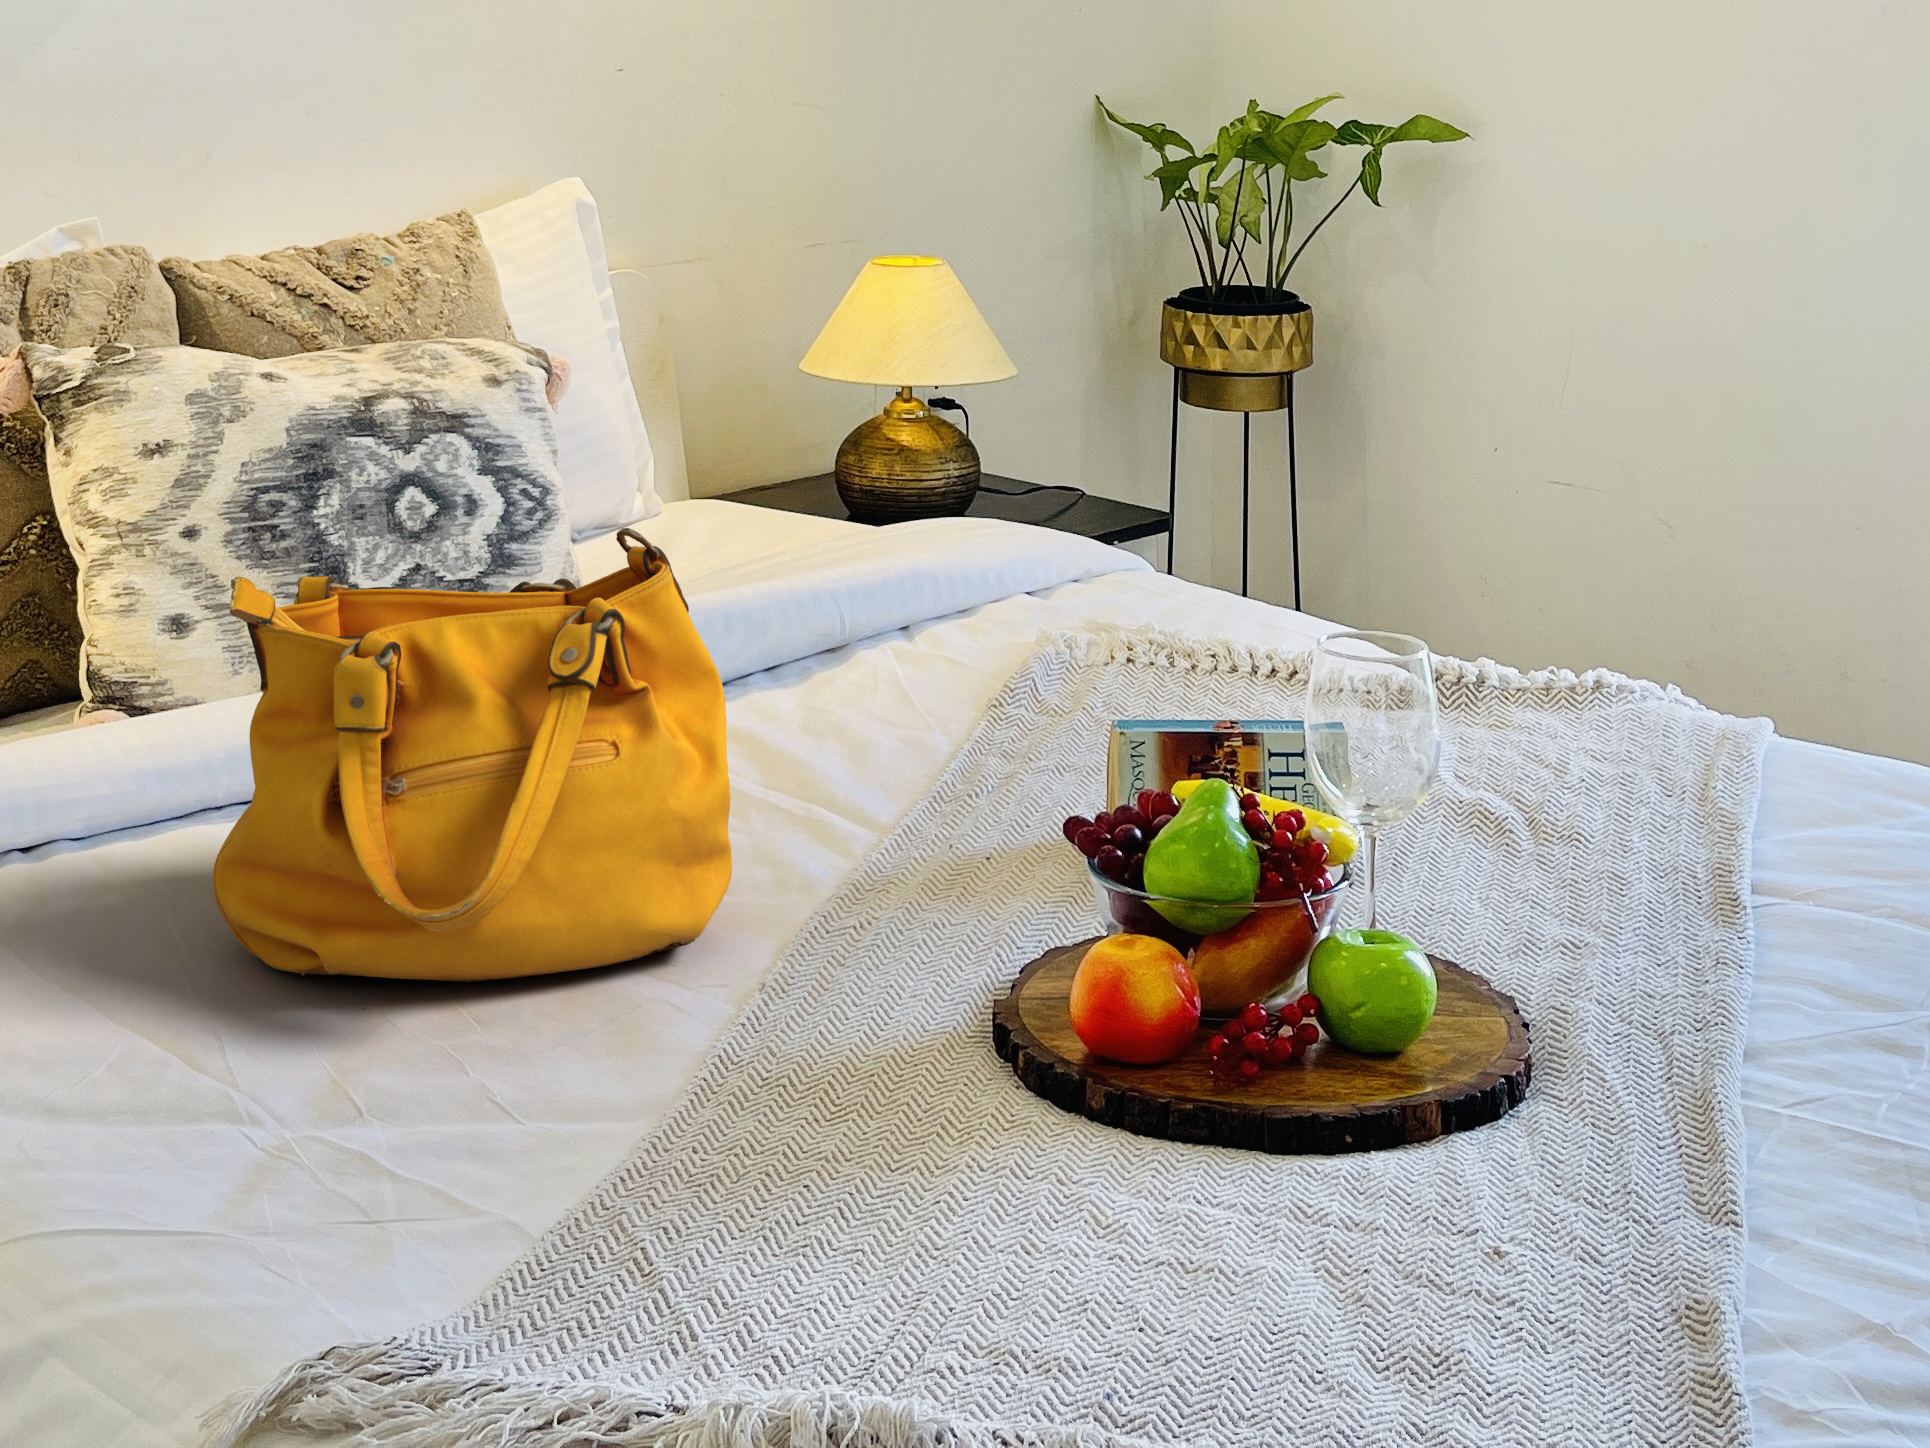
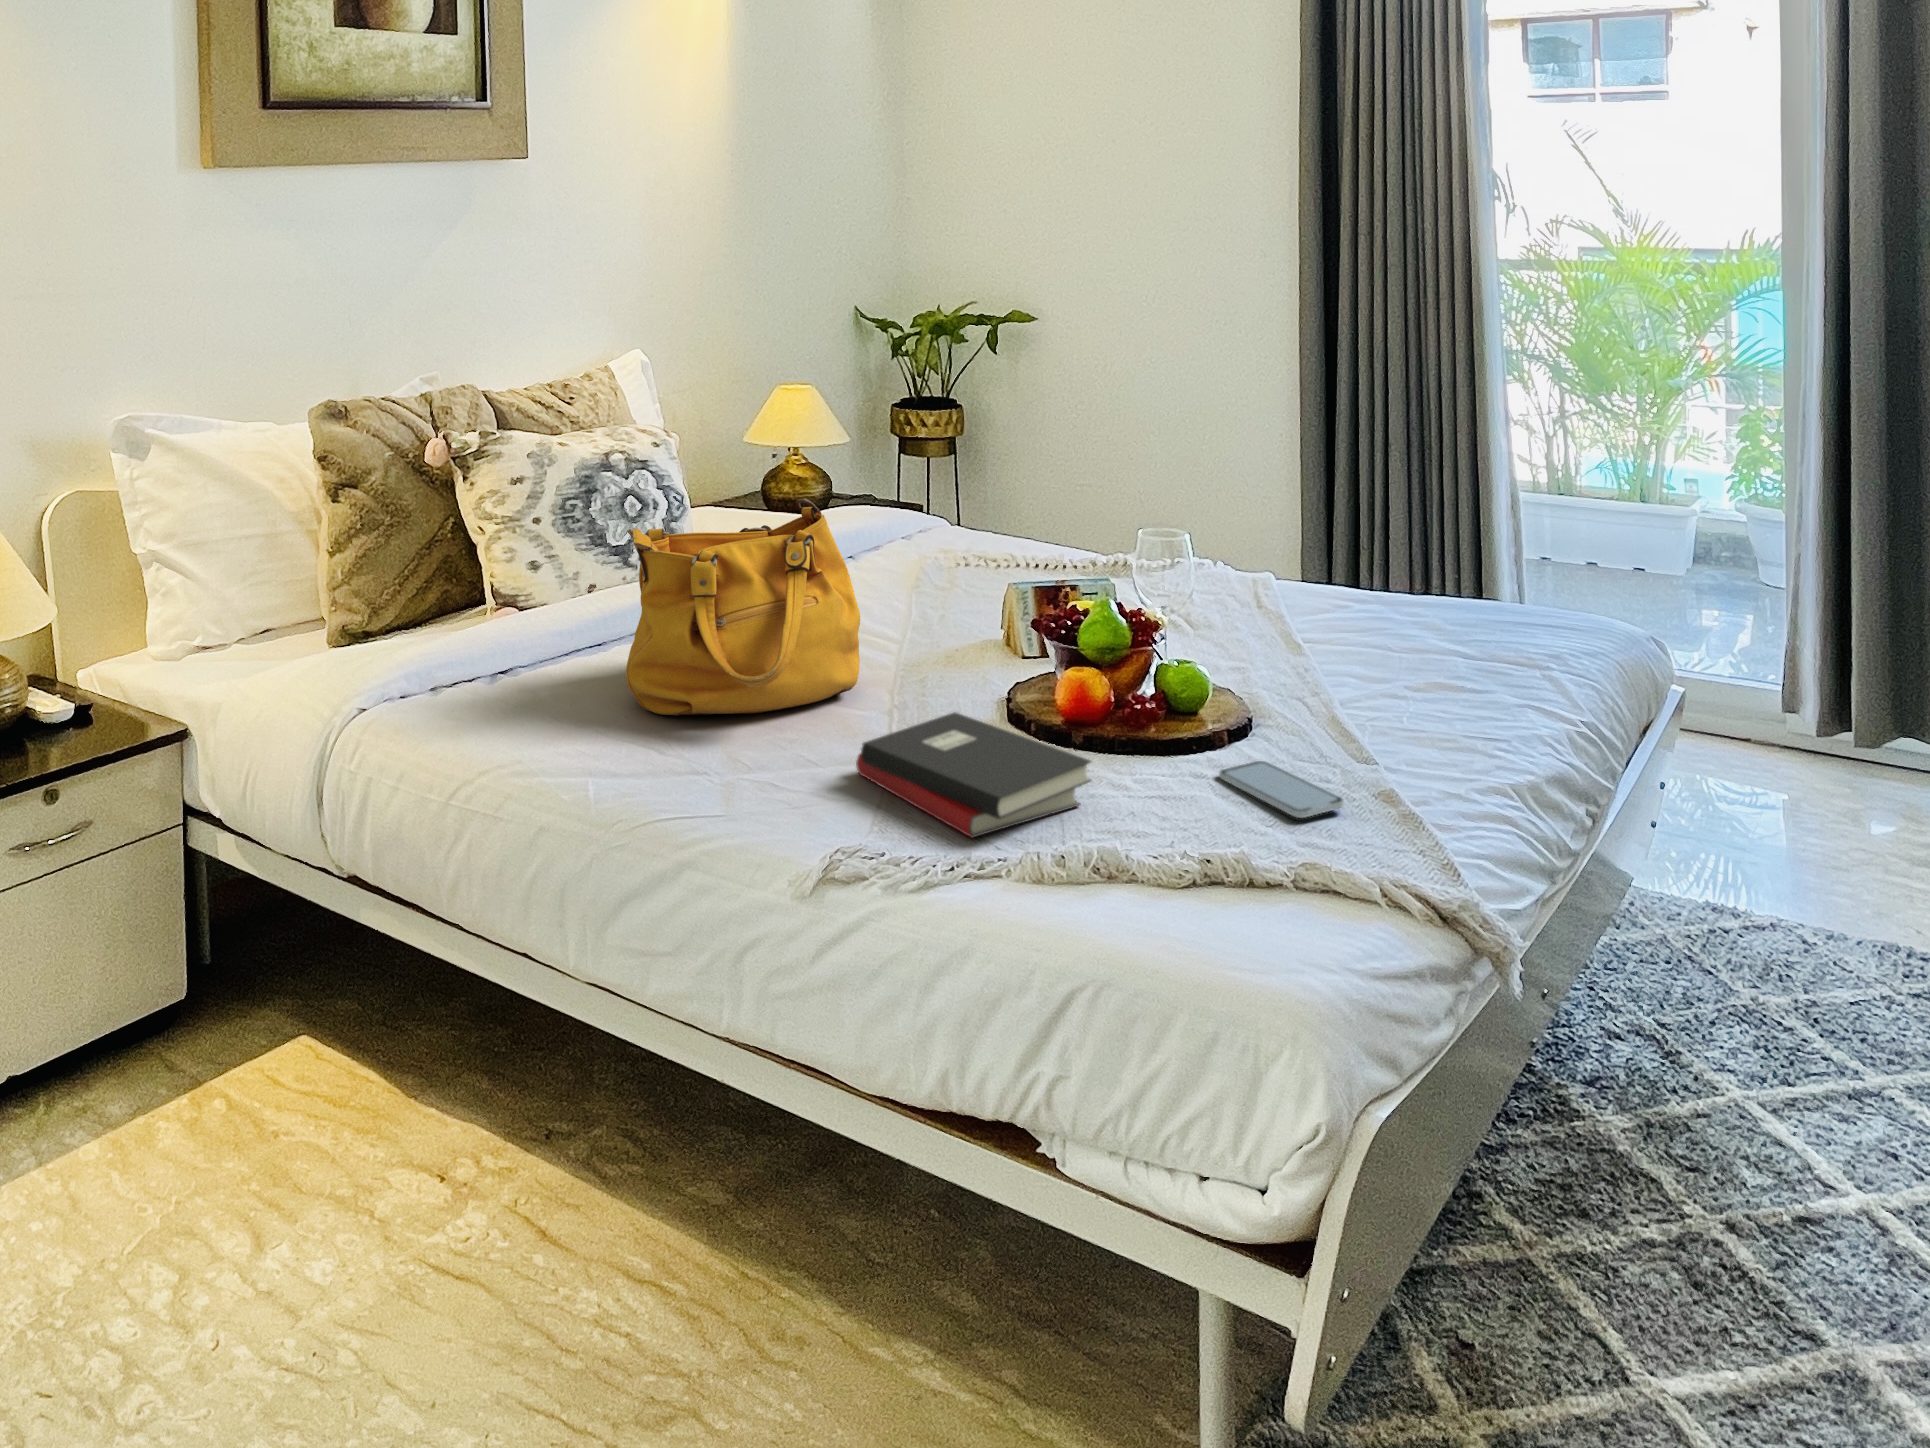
hardback book: none [581,1022,1050,1326] -> present [856,712,1091,838]
smartphone: none [1372,1192,1612,1348] -> present [1219,761,1344,818]

